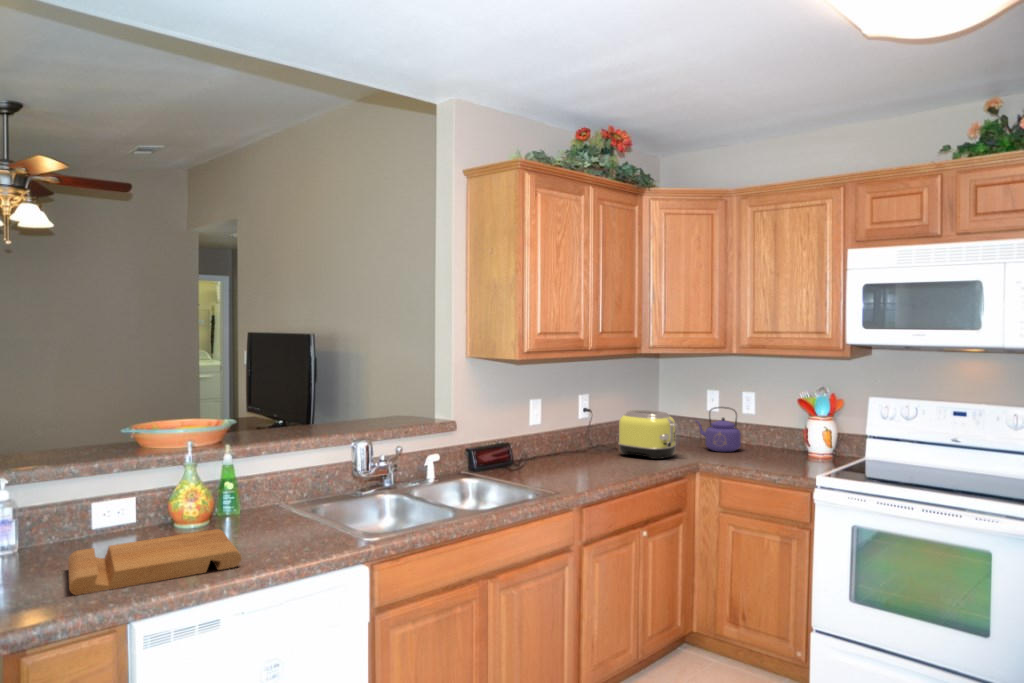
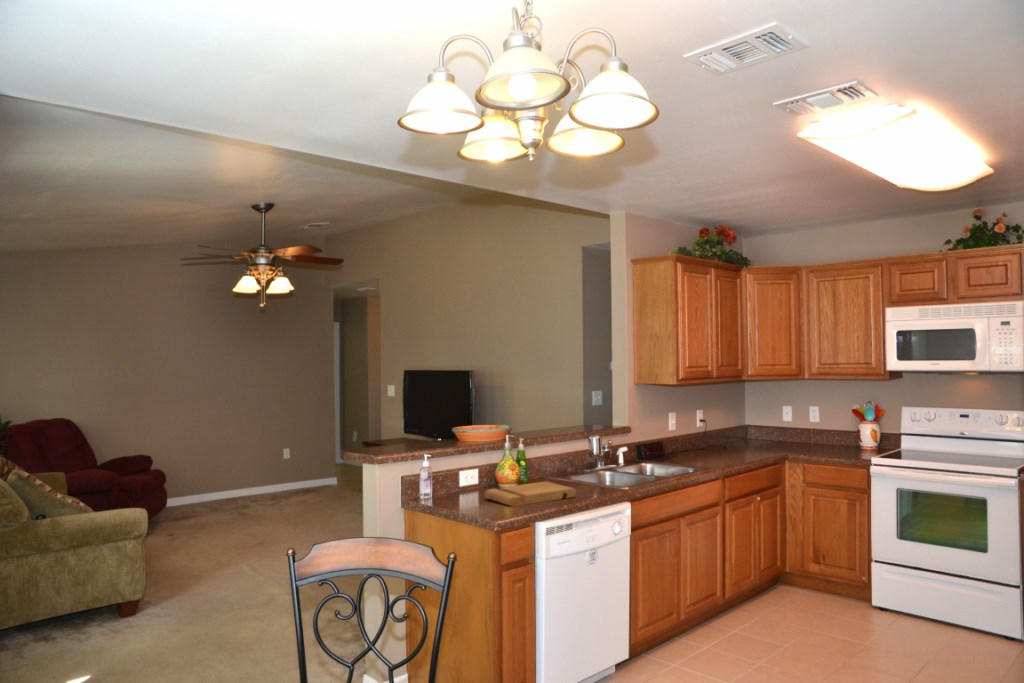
kettle: present [696,407,741,452] -> none [778,416,813,448]
toaster: present [618,410,677,460] -> none [728,419,771,452]

